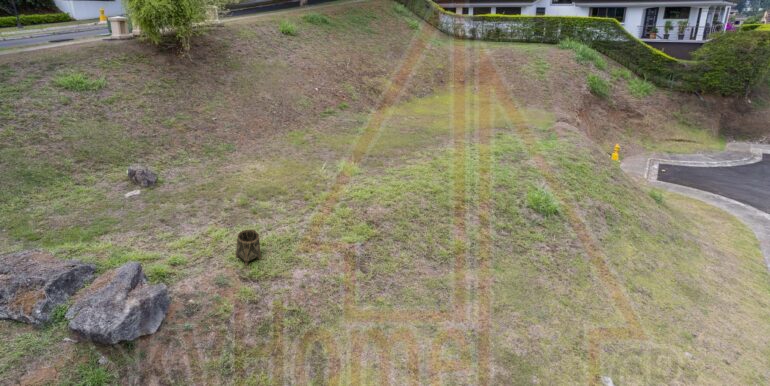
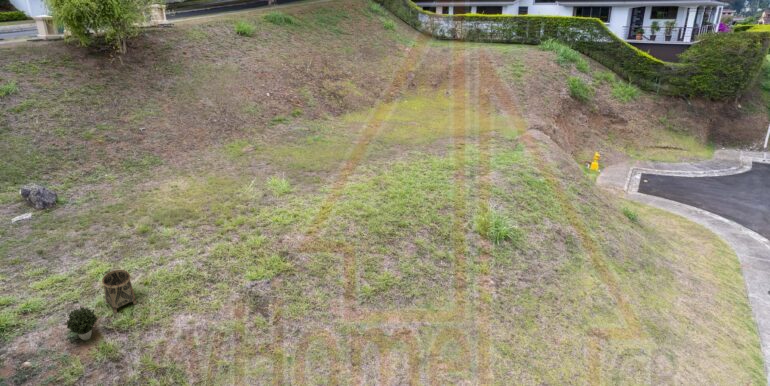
potted plant: none [217,257,240,285] -> present [65,307,97,340]

